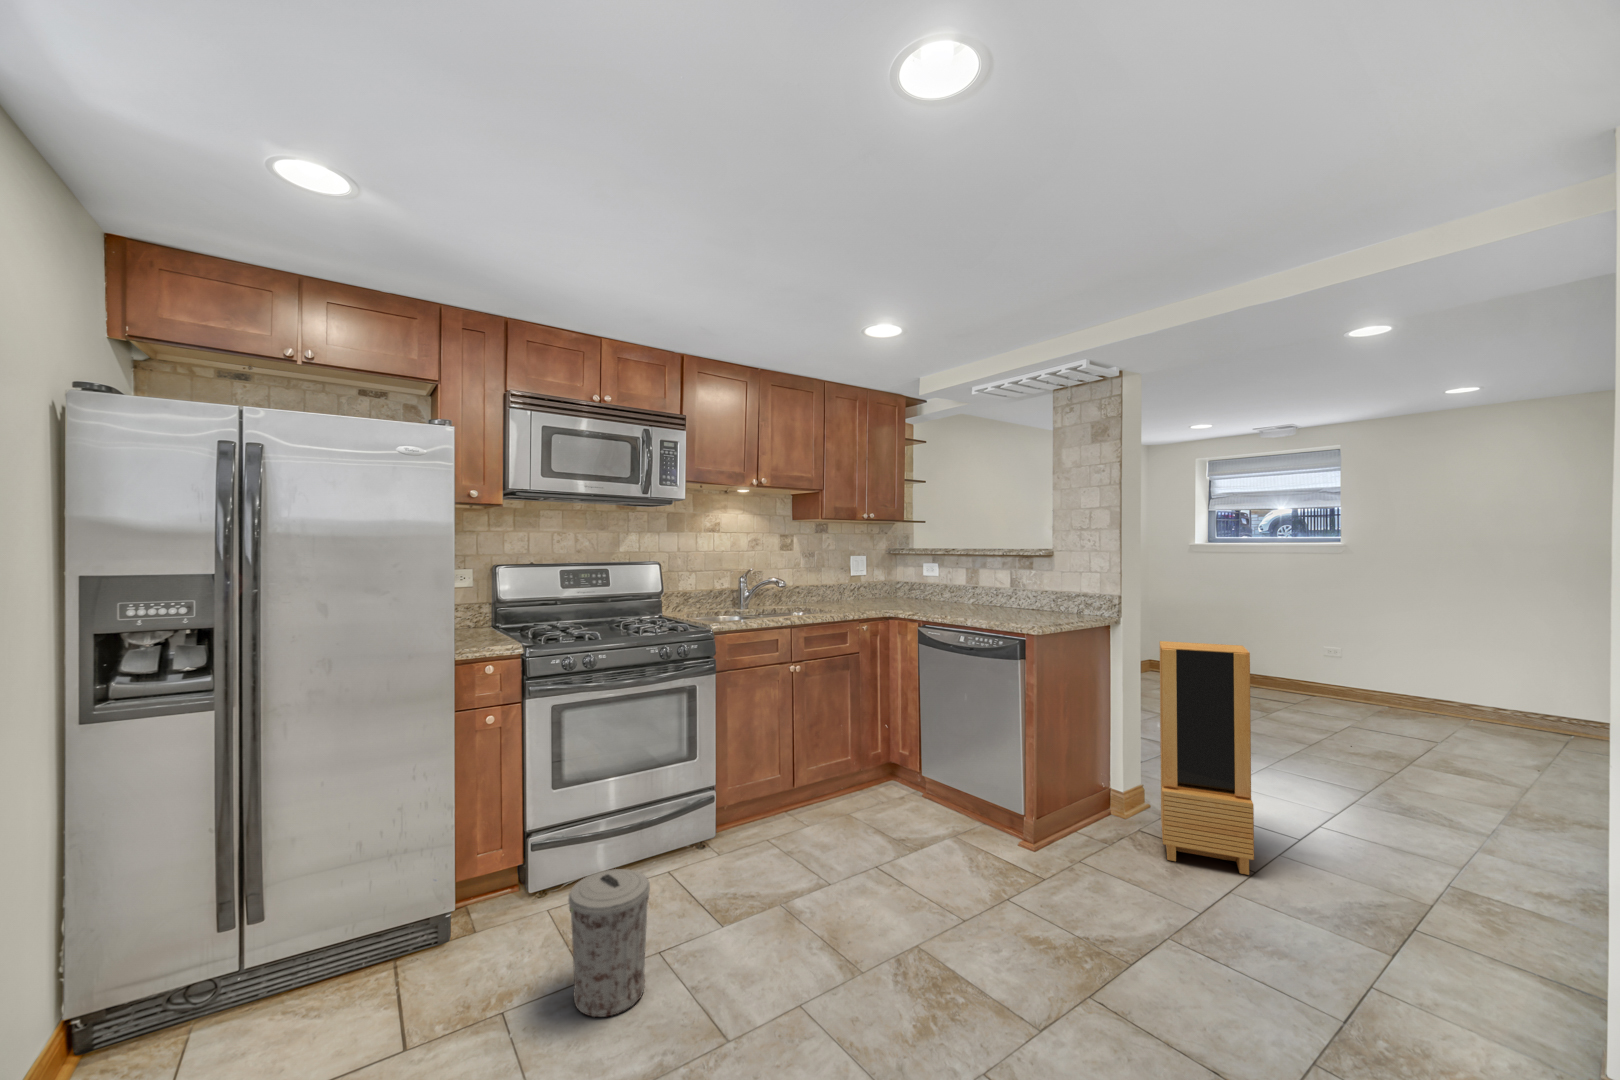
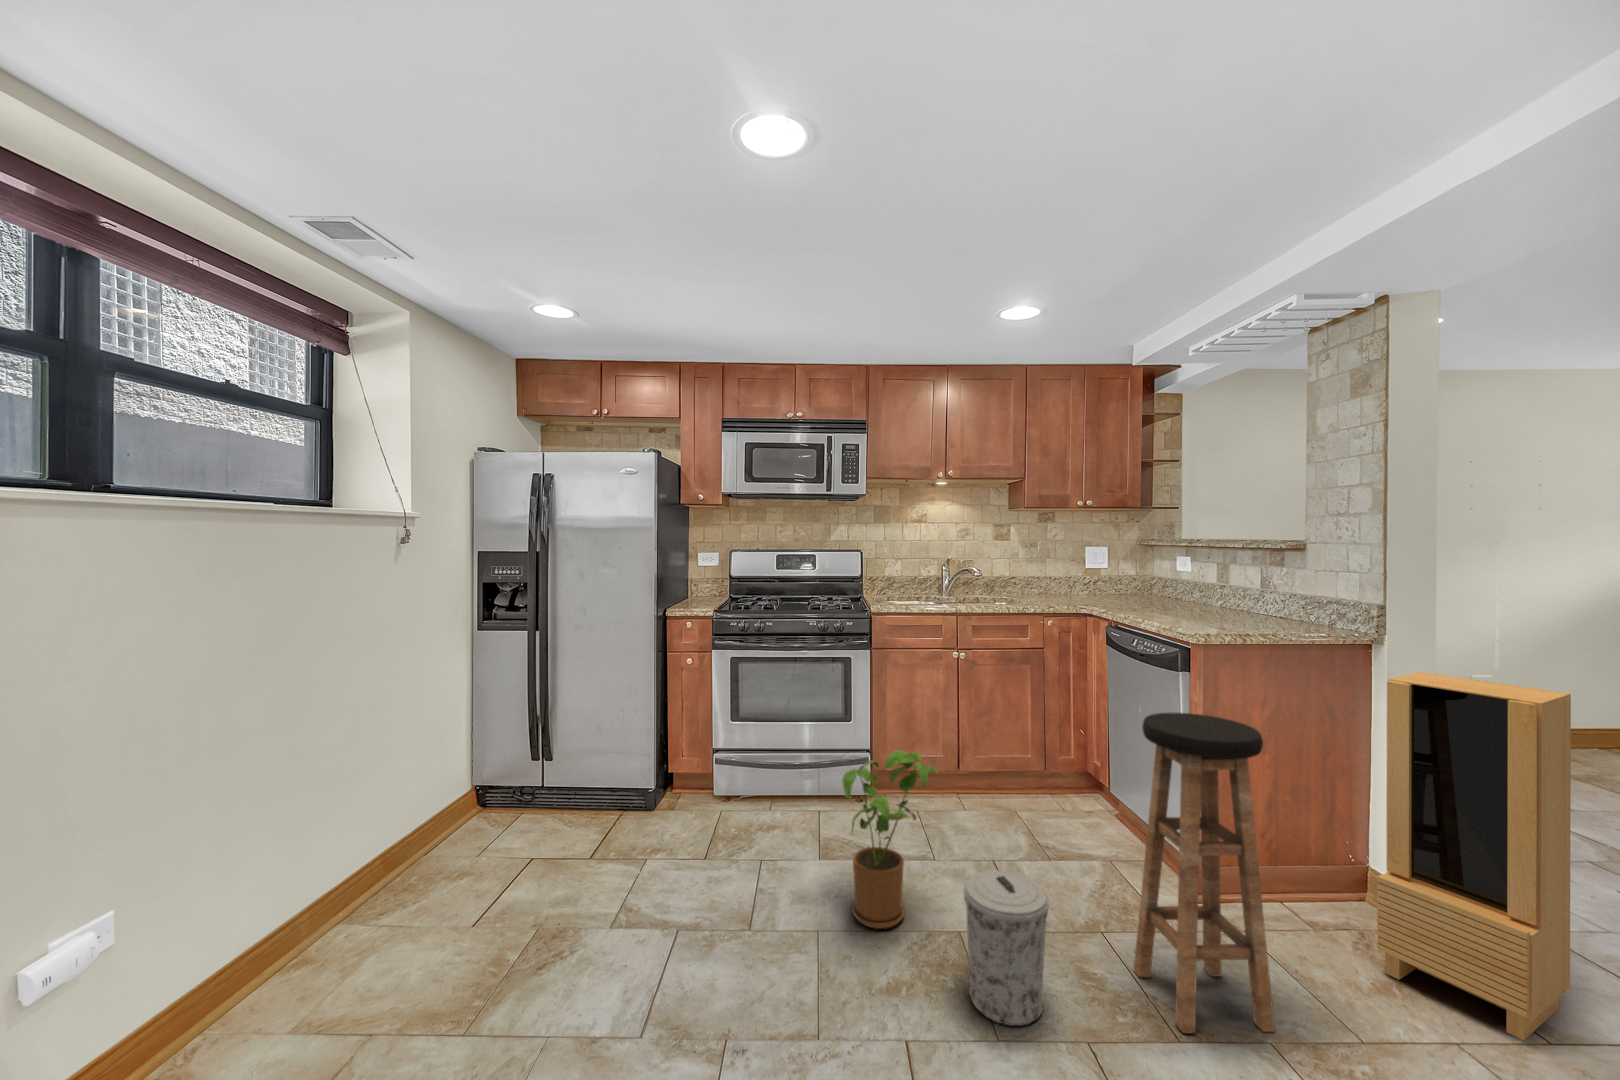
bar stool: none [1059,691,1165,953] -> present [1134,712,1275,1033]
house plant: none [795,772,898,975] -> present [842,750,938,929]
trash can: present [568,869,650,1017] -> present [964,870,1049,1026]

